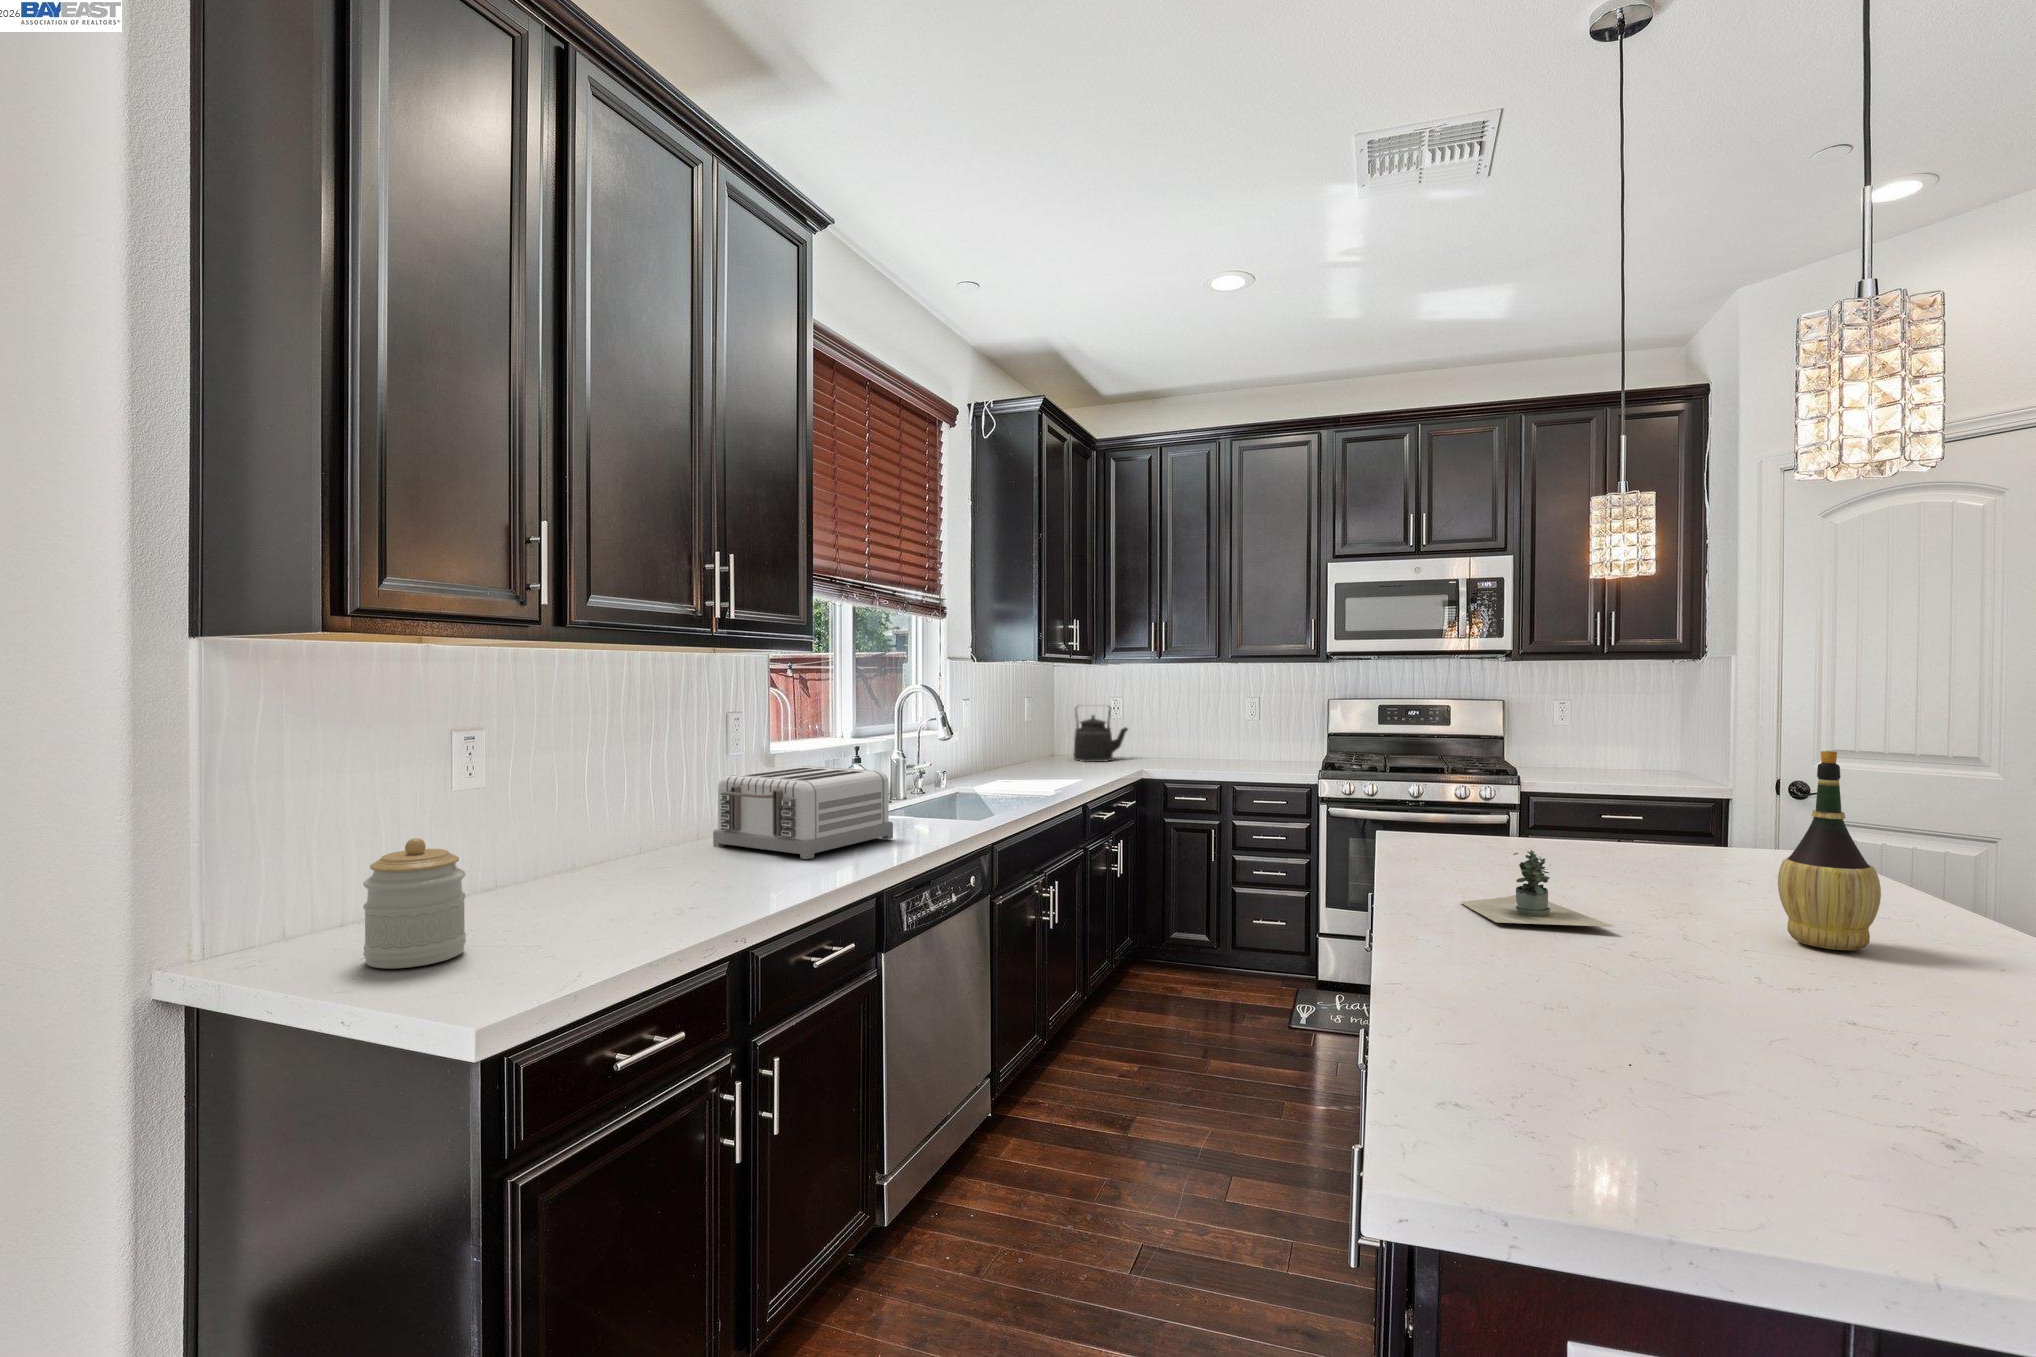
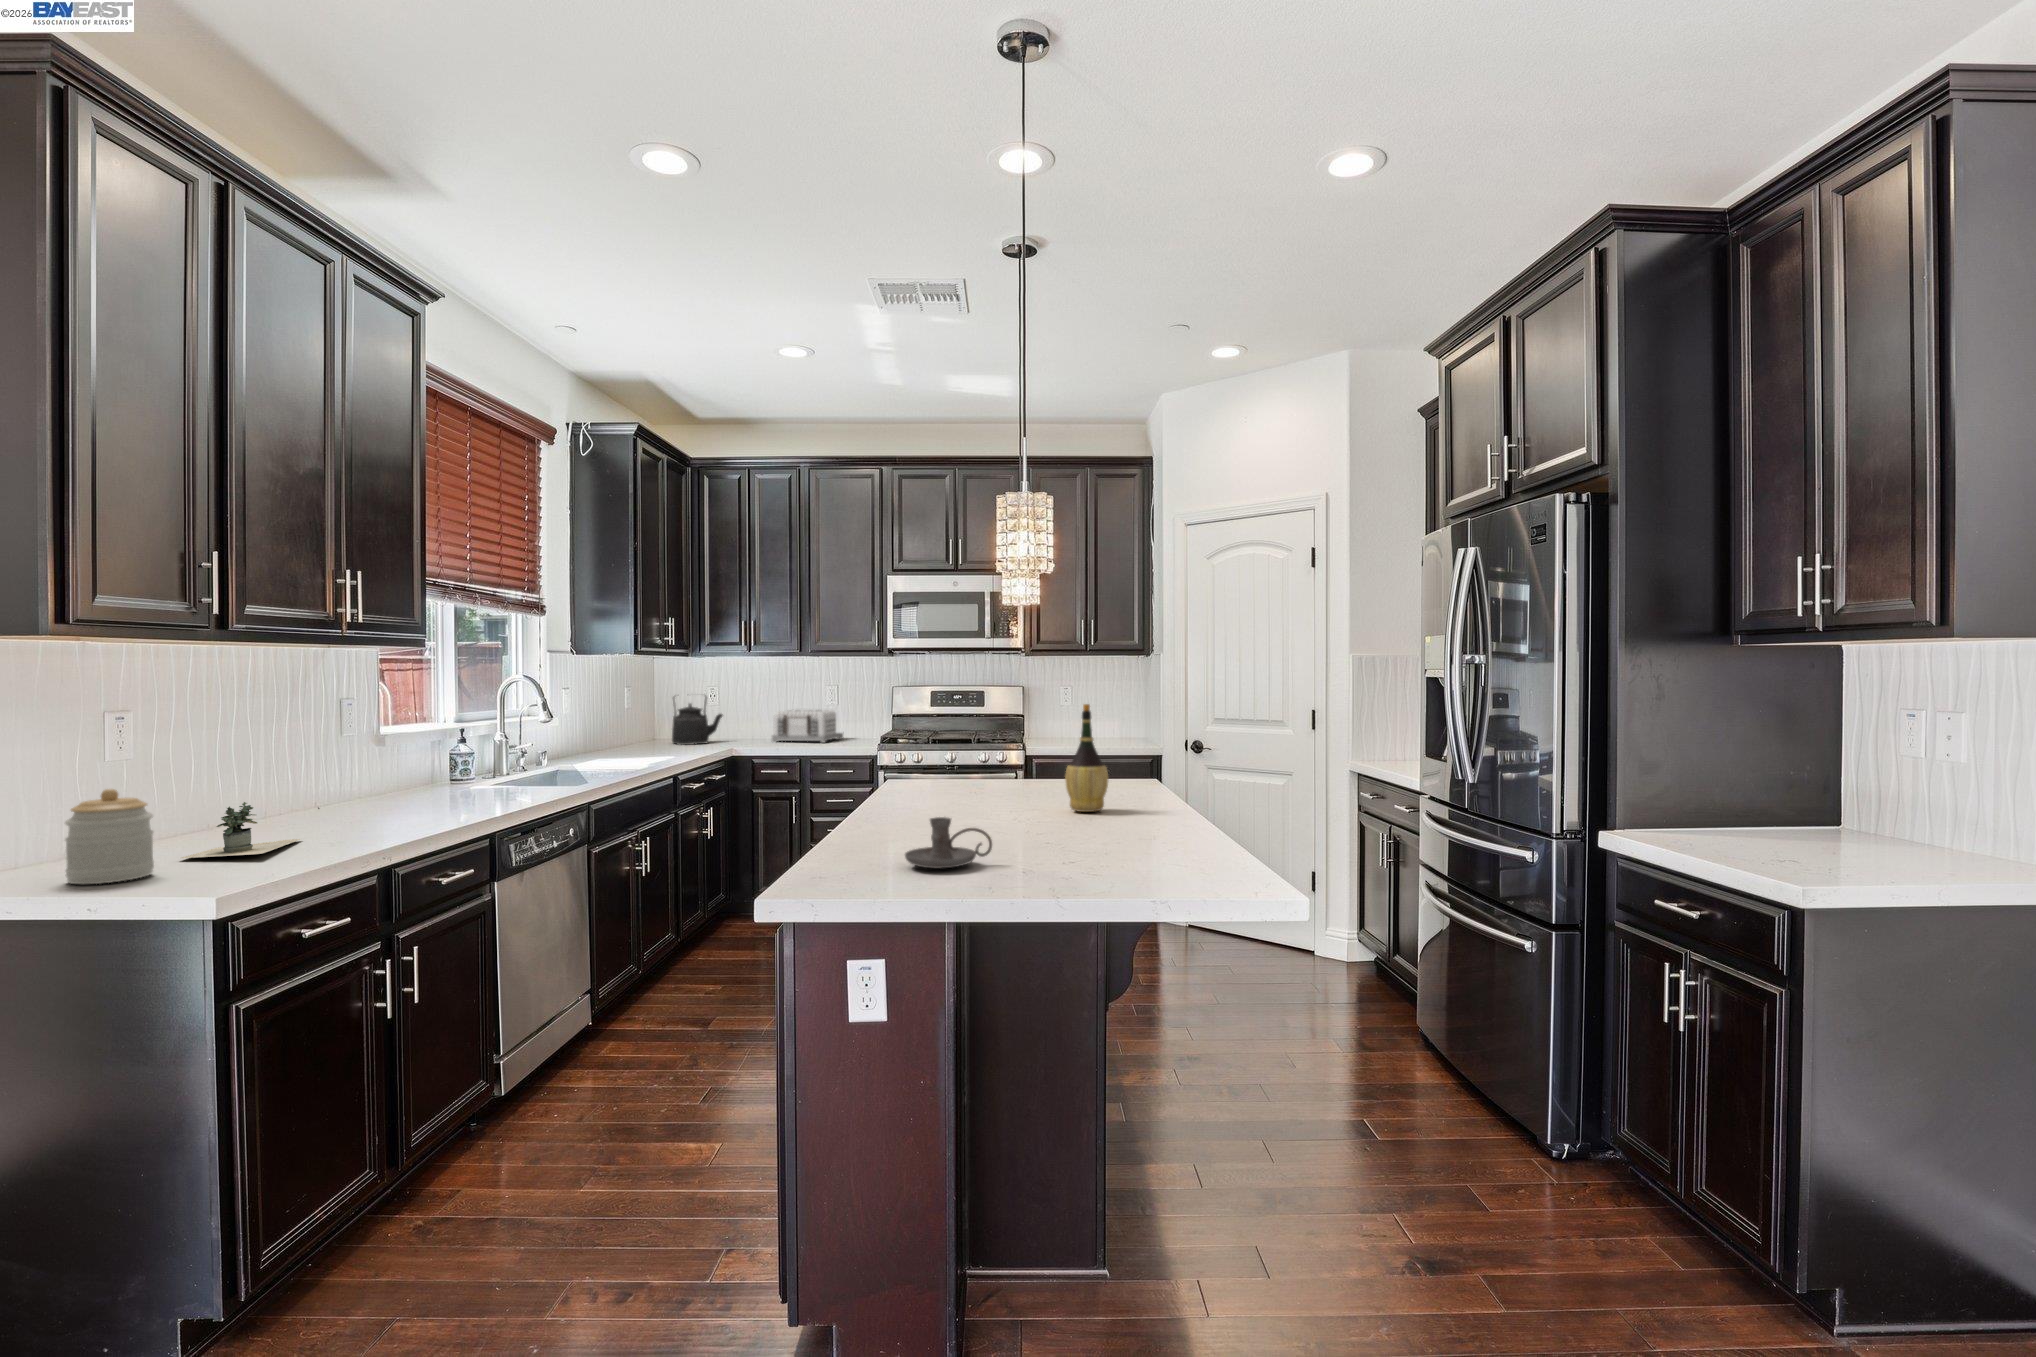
toaster: present [713,766,893,859] -> present [772,710,843,743]
potted plant: present [1460,850,1614,927] -> present [182,802,320,858]
candle holder: none [1614,1010,1835,1142] -> present [905,817,992,869]

